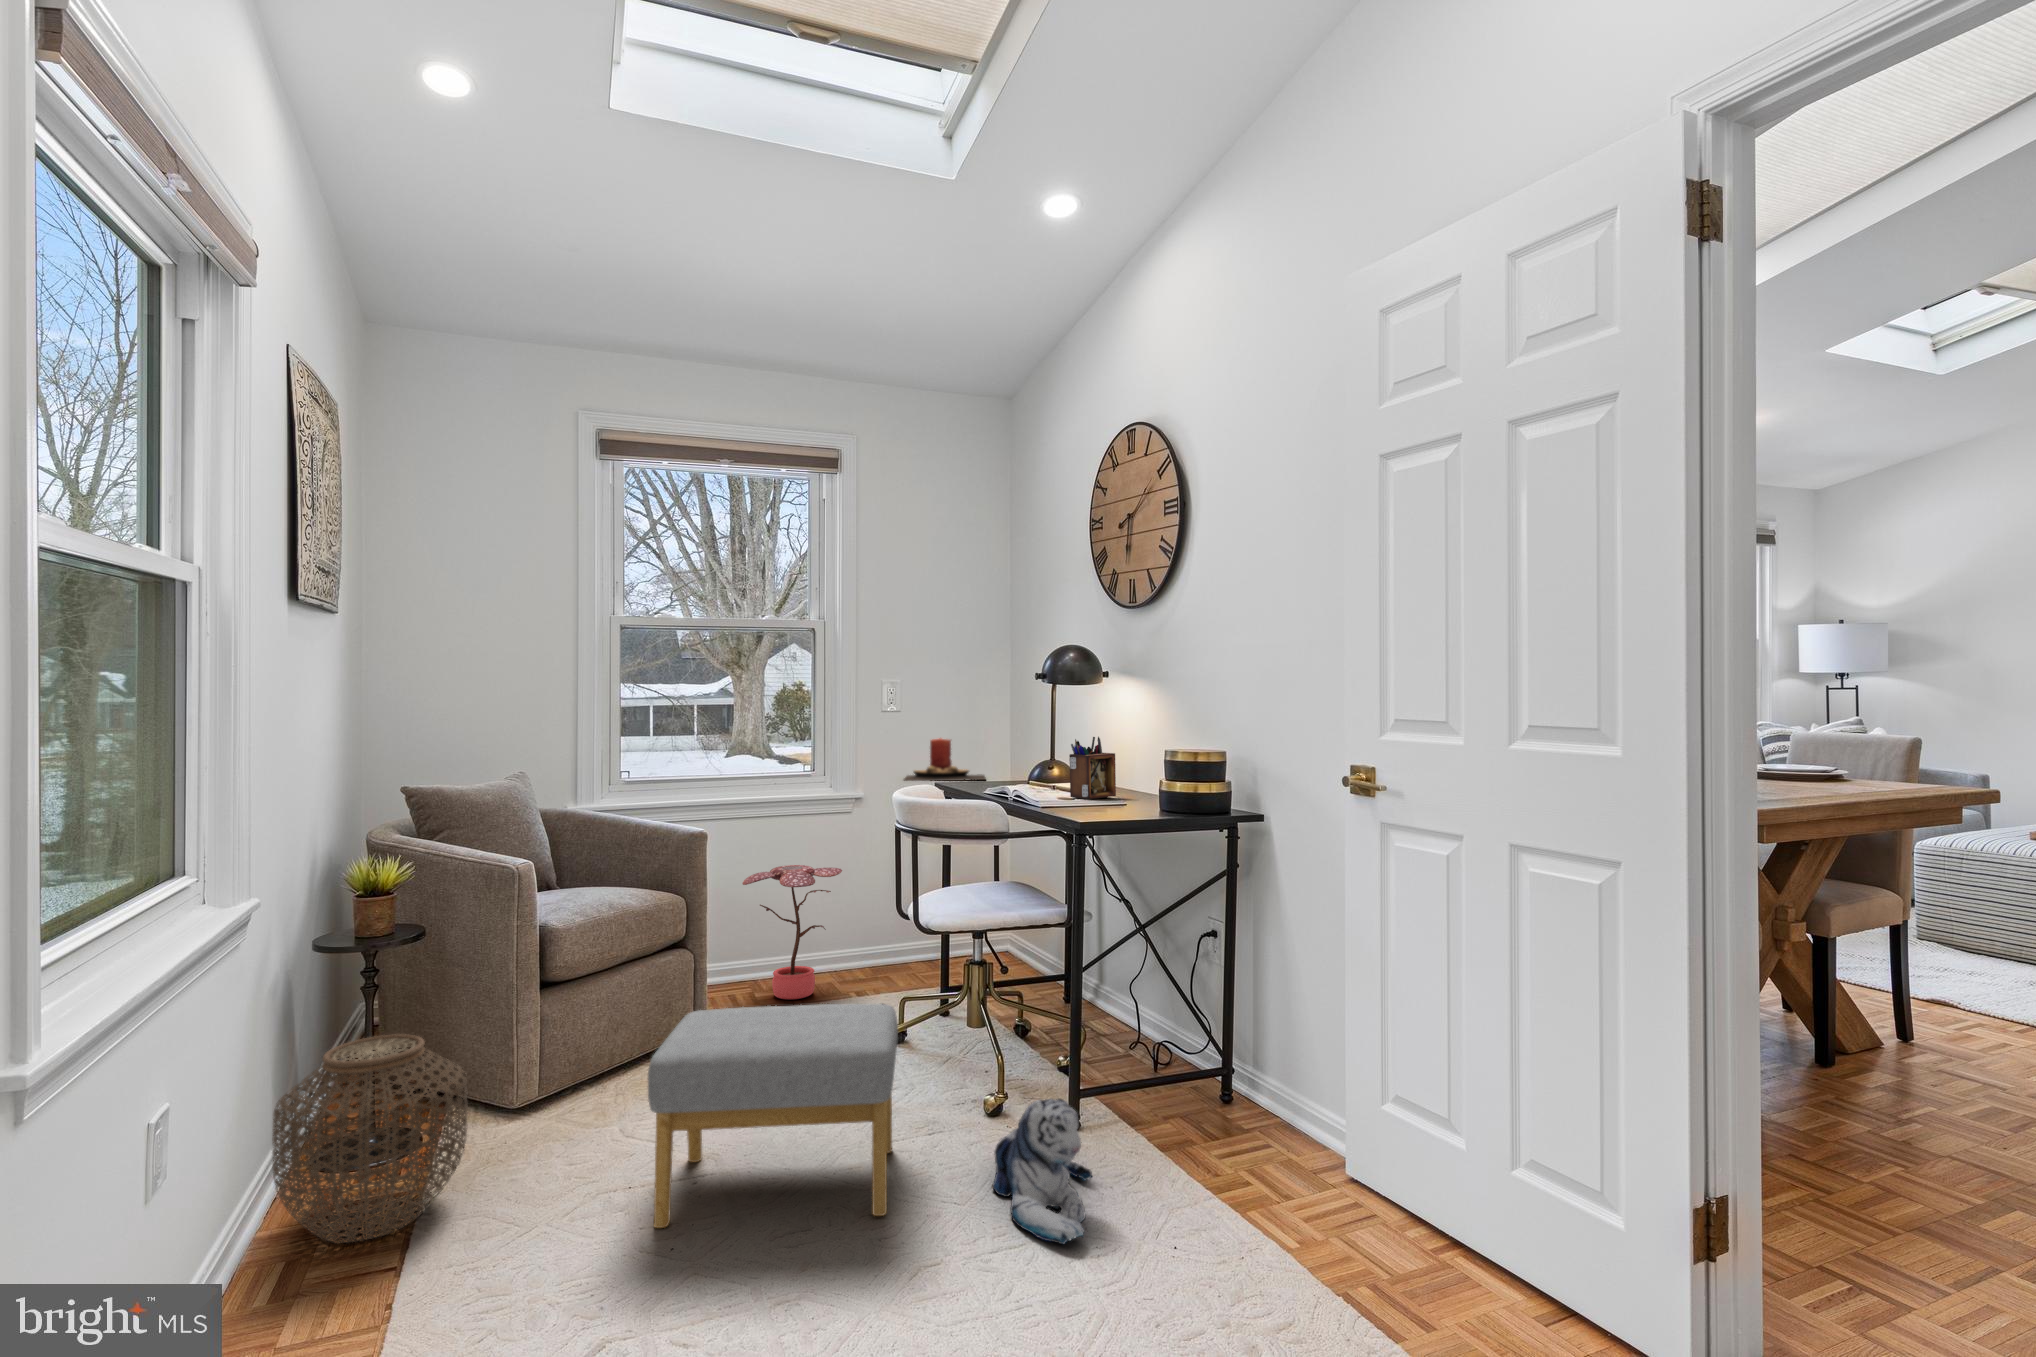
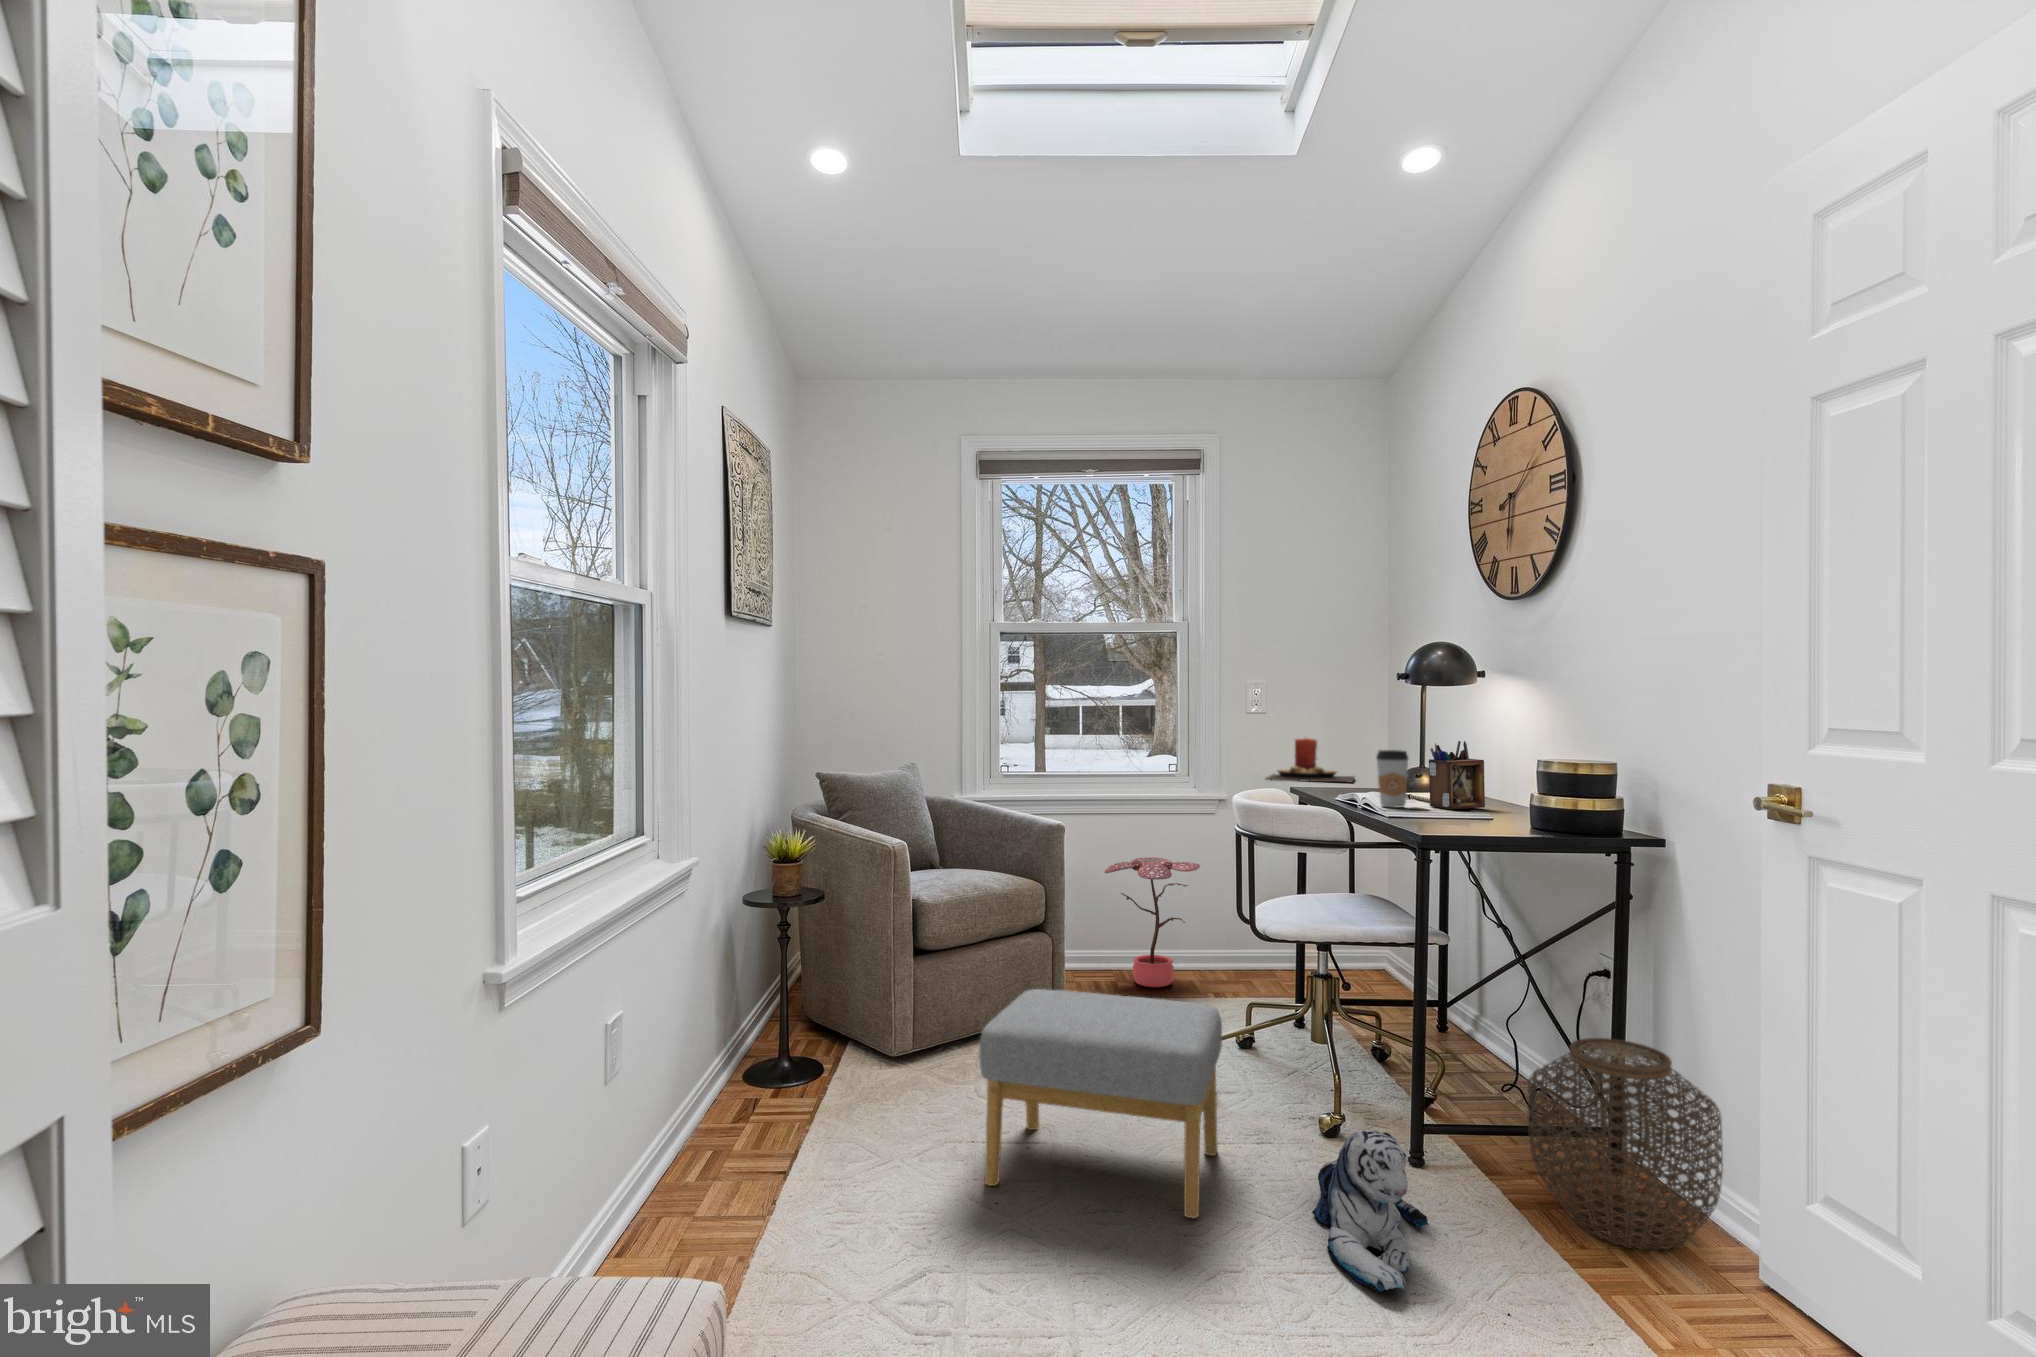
coffee cup: none [1025,747,1054,800] -> present [1376,750,1408,807]
woven basket: present [272,1034,468,1243] -> present [1528,1038,1723,1251]

